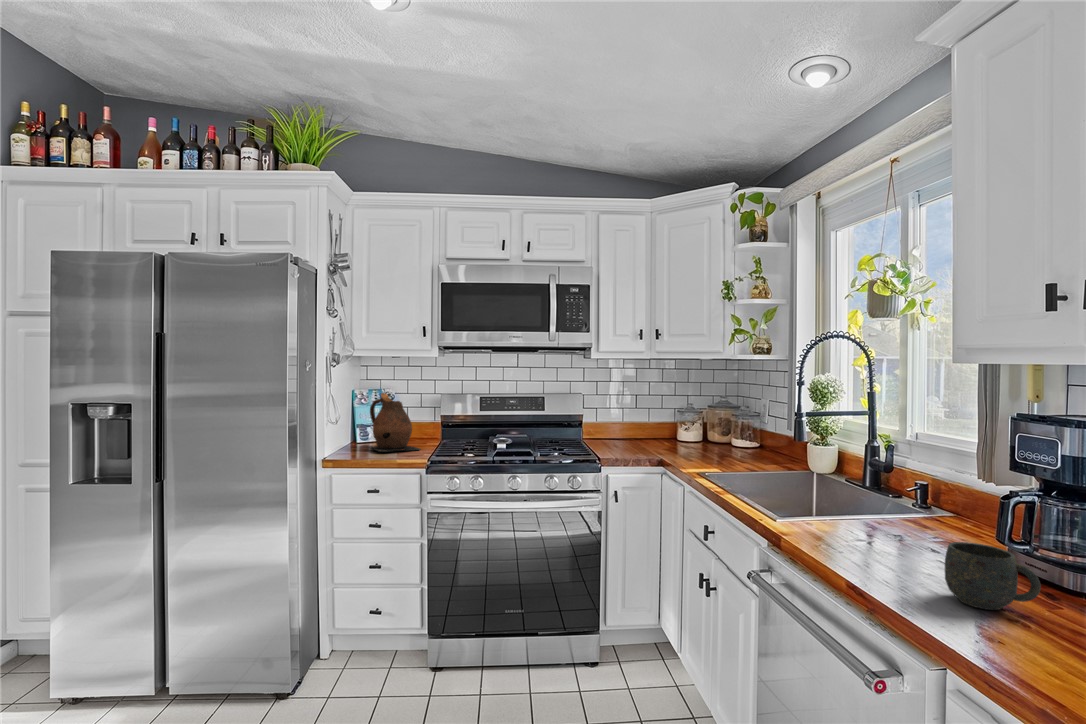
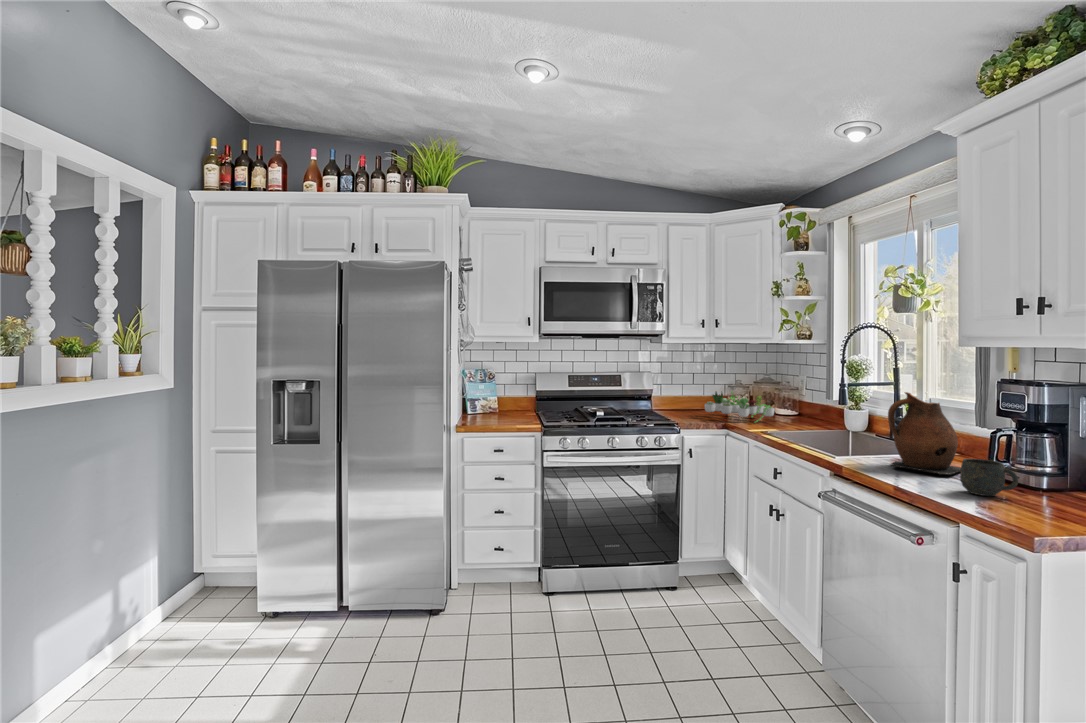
ceramic pitcher: present [369,393,420,452] -> present [888,392,961,475]
succulent plant: none [634,415,726,459] -> present [705,392,775,422]

